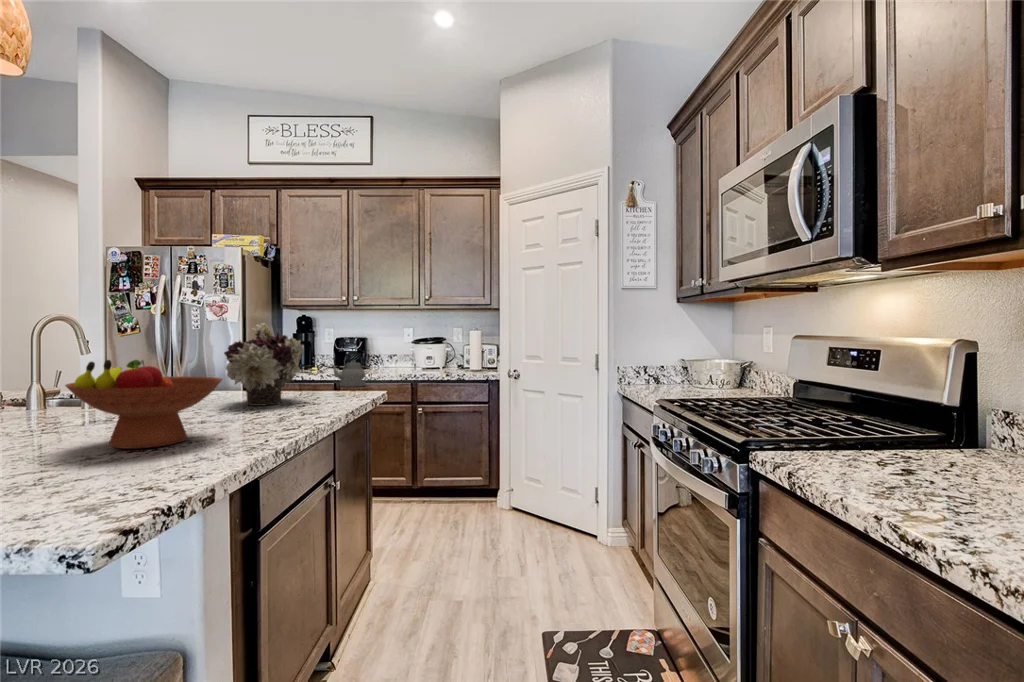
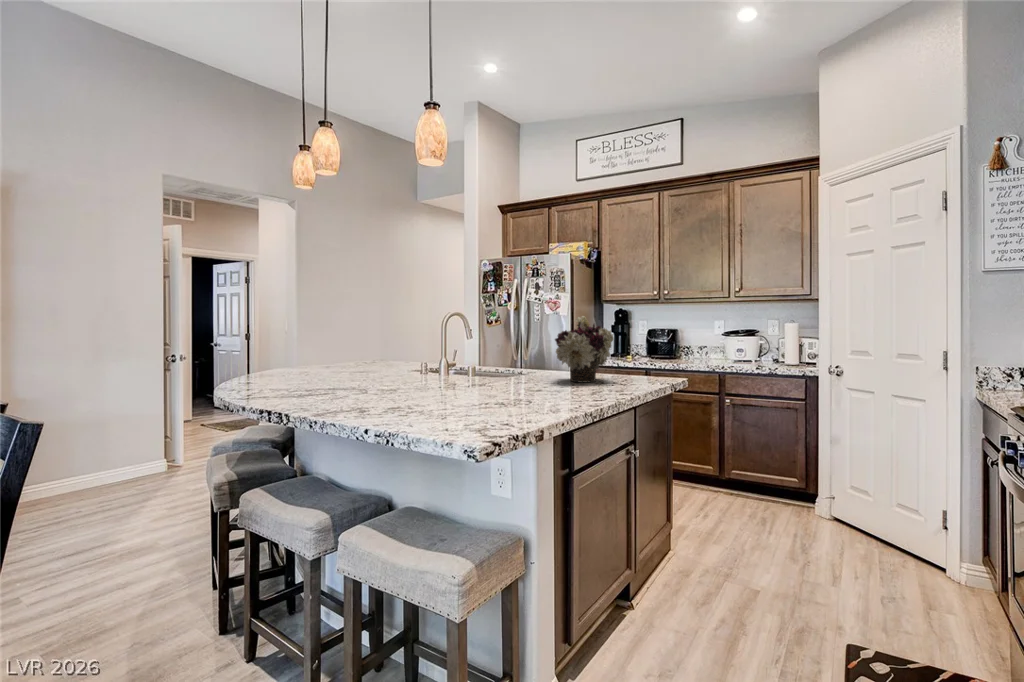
kettle: present [331,352,366,387] -> none [640,342,673,375]
fruit bowl: present [65,360,222,449] -> none [462,341,552,403]

